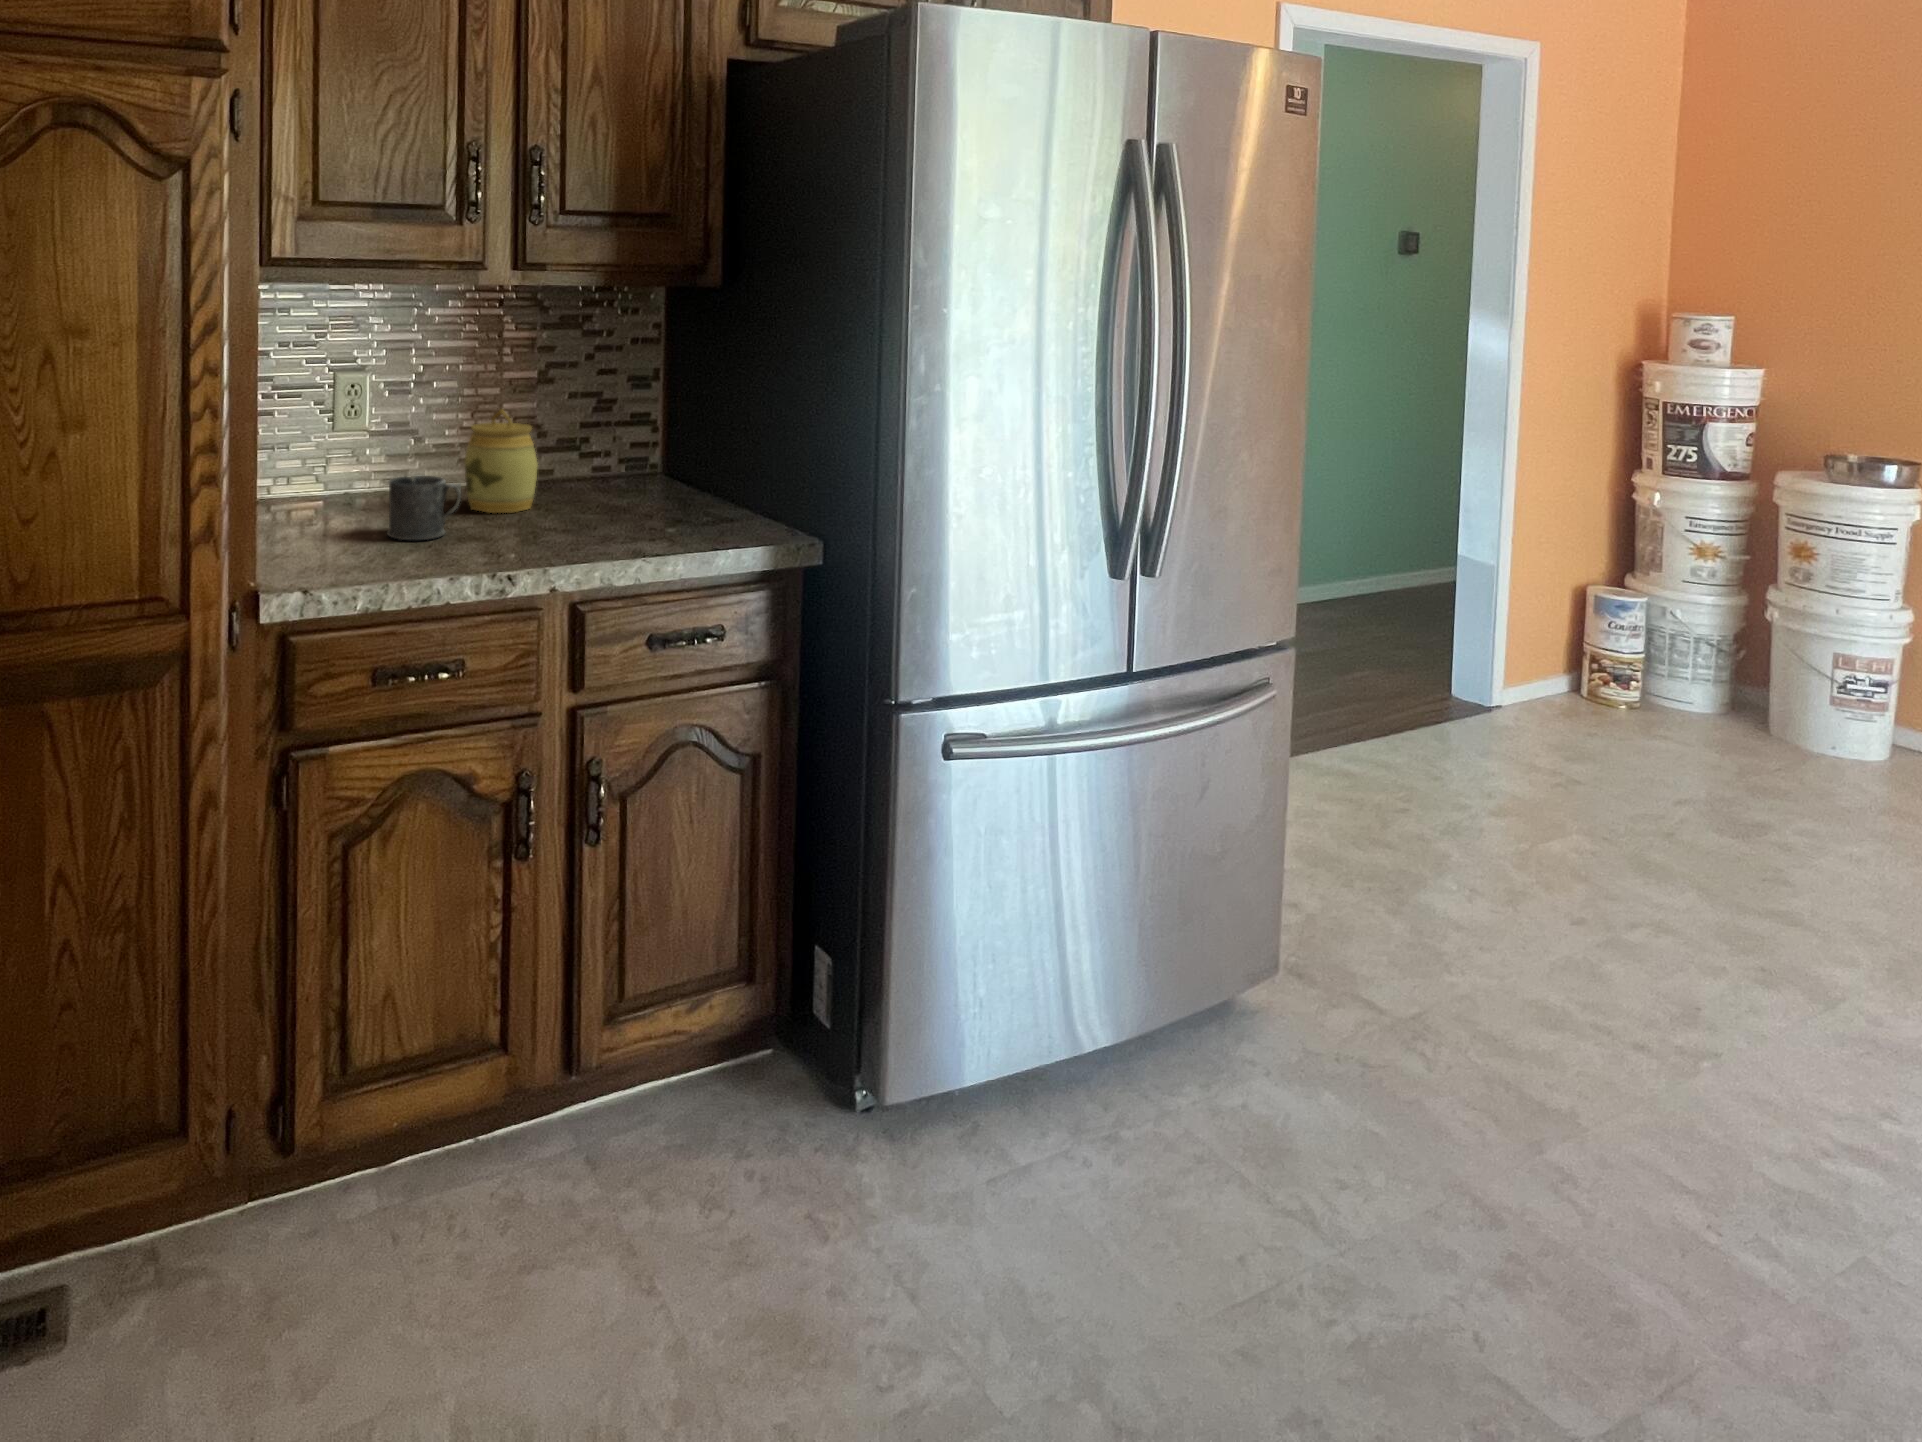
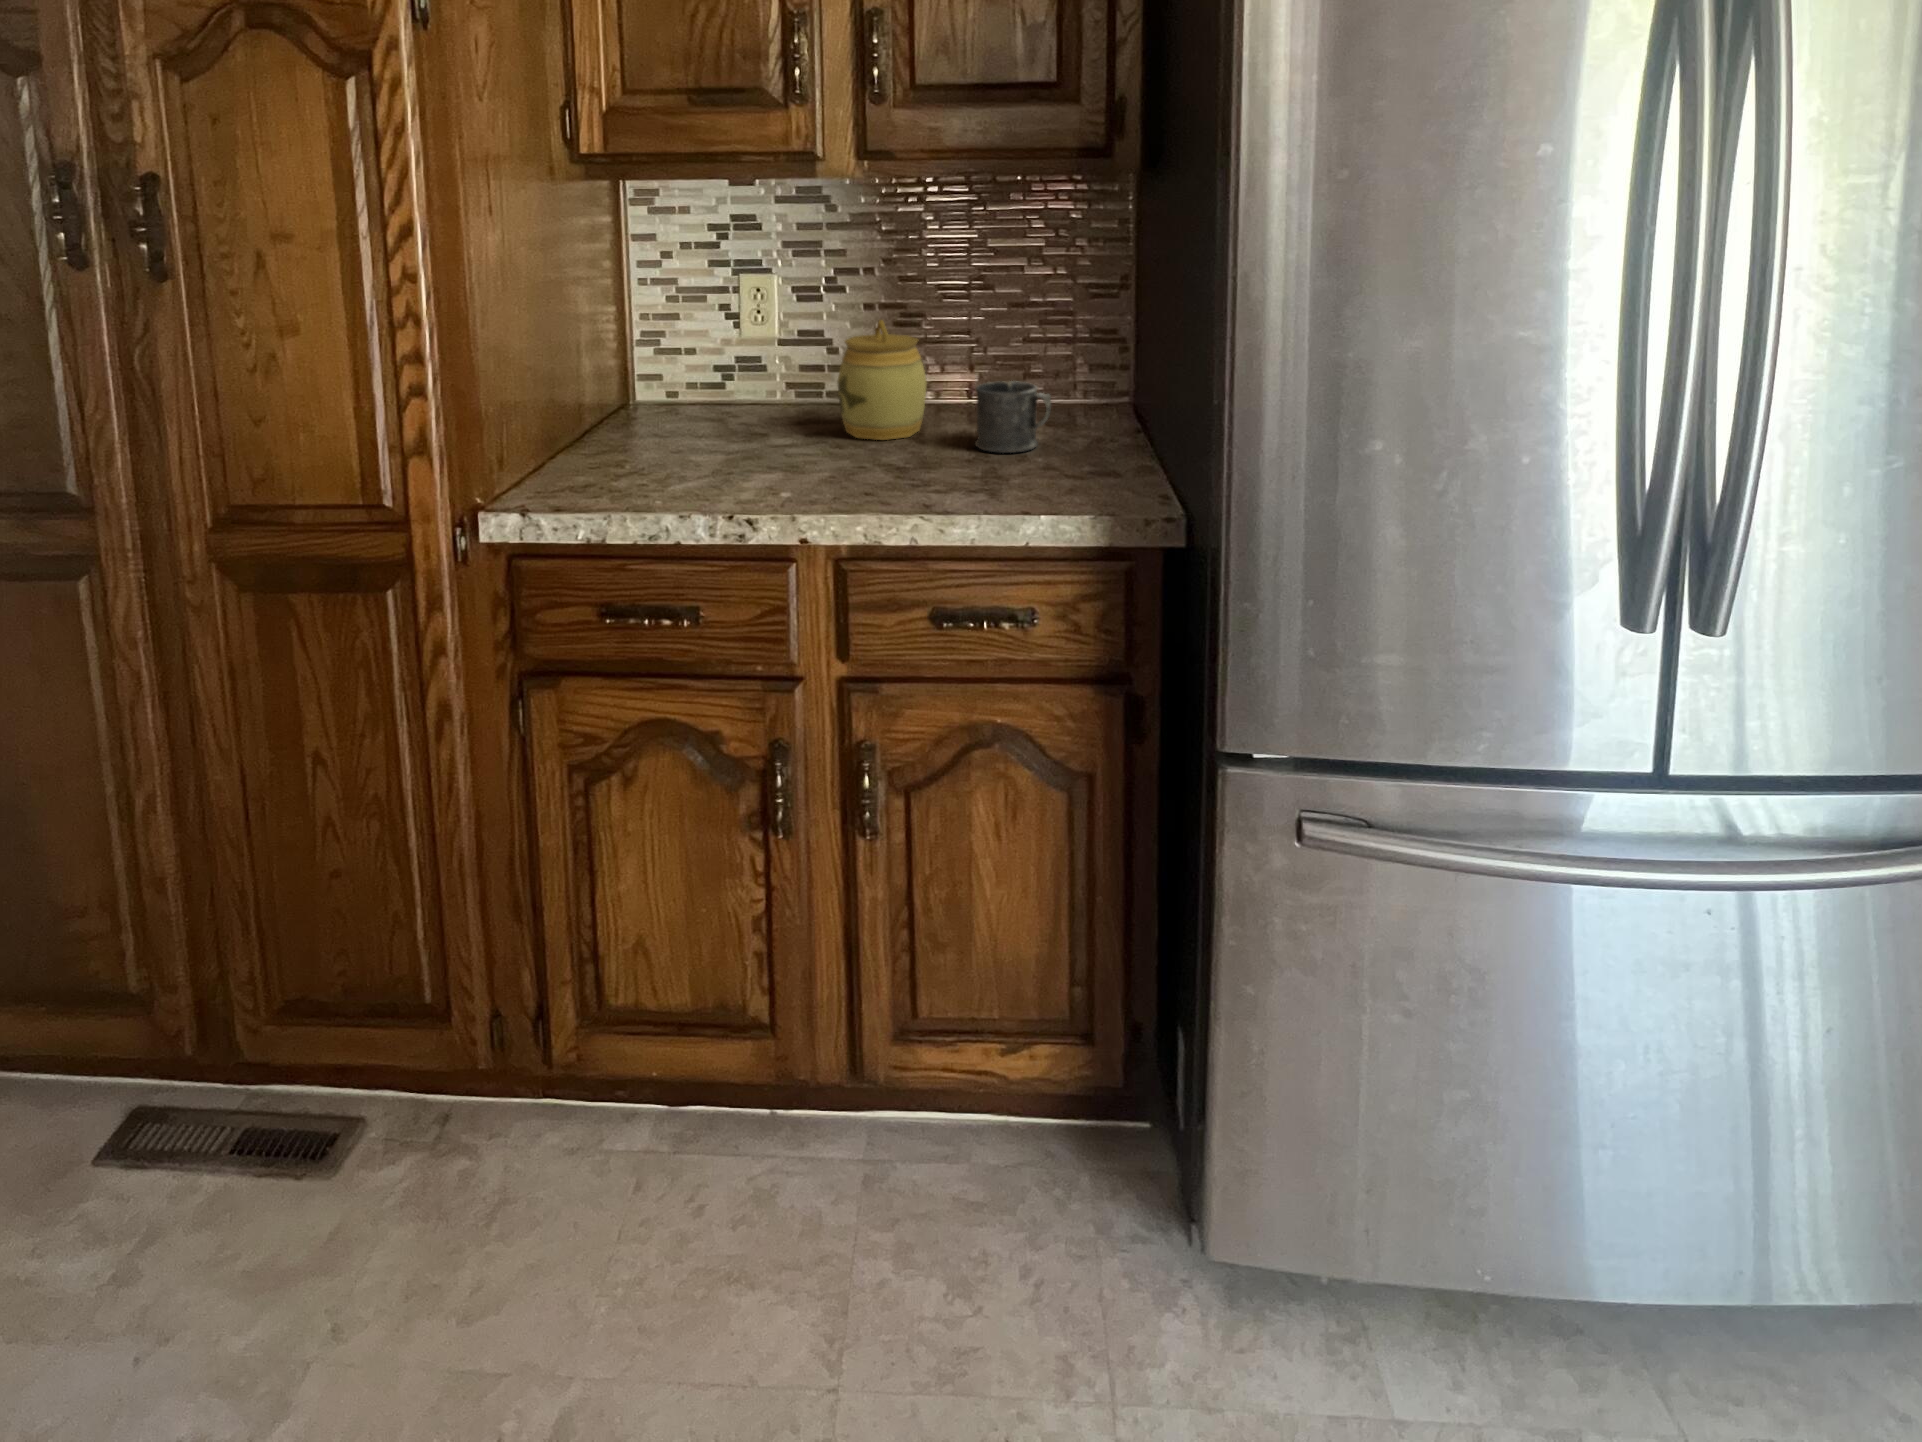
mug: present [387,476,461,540] -> present [975,381,1051,453]

